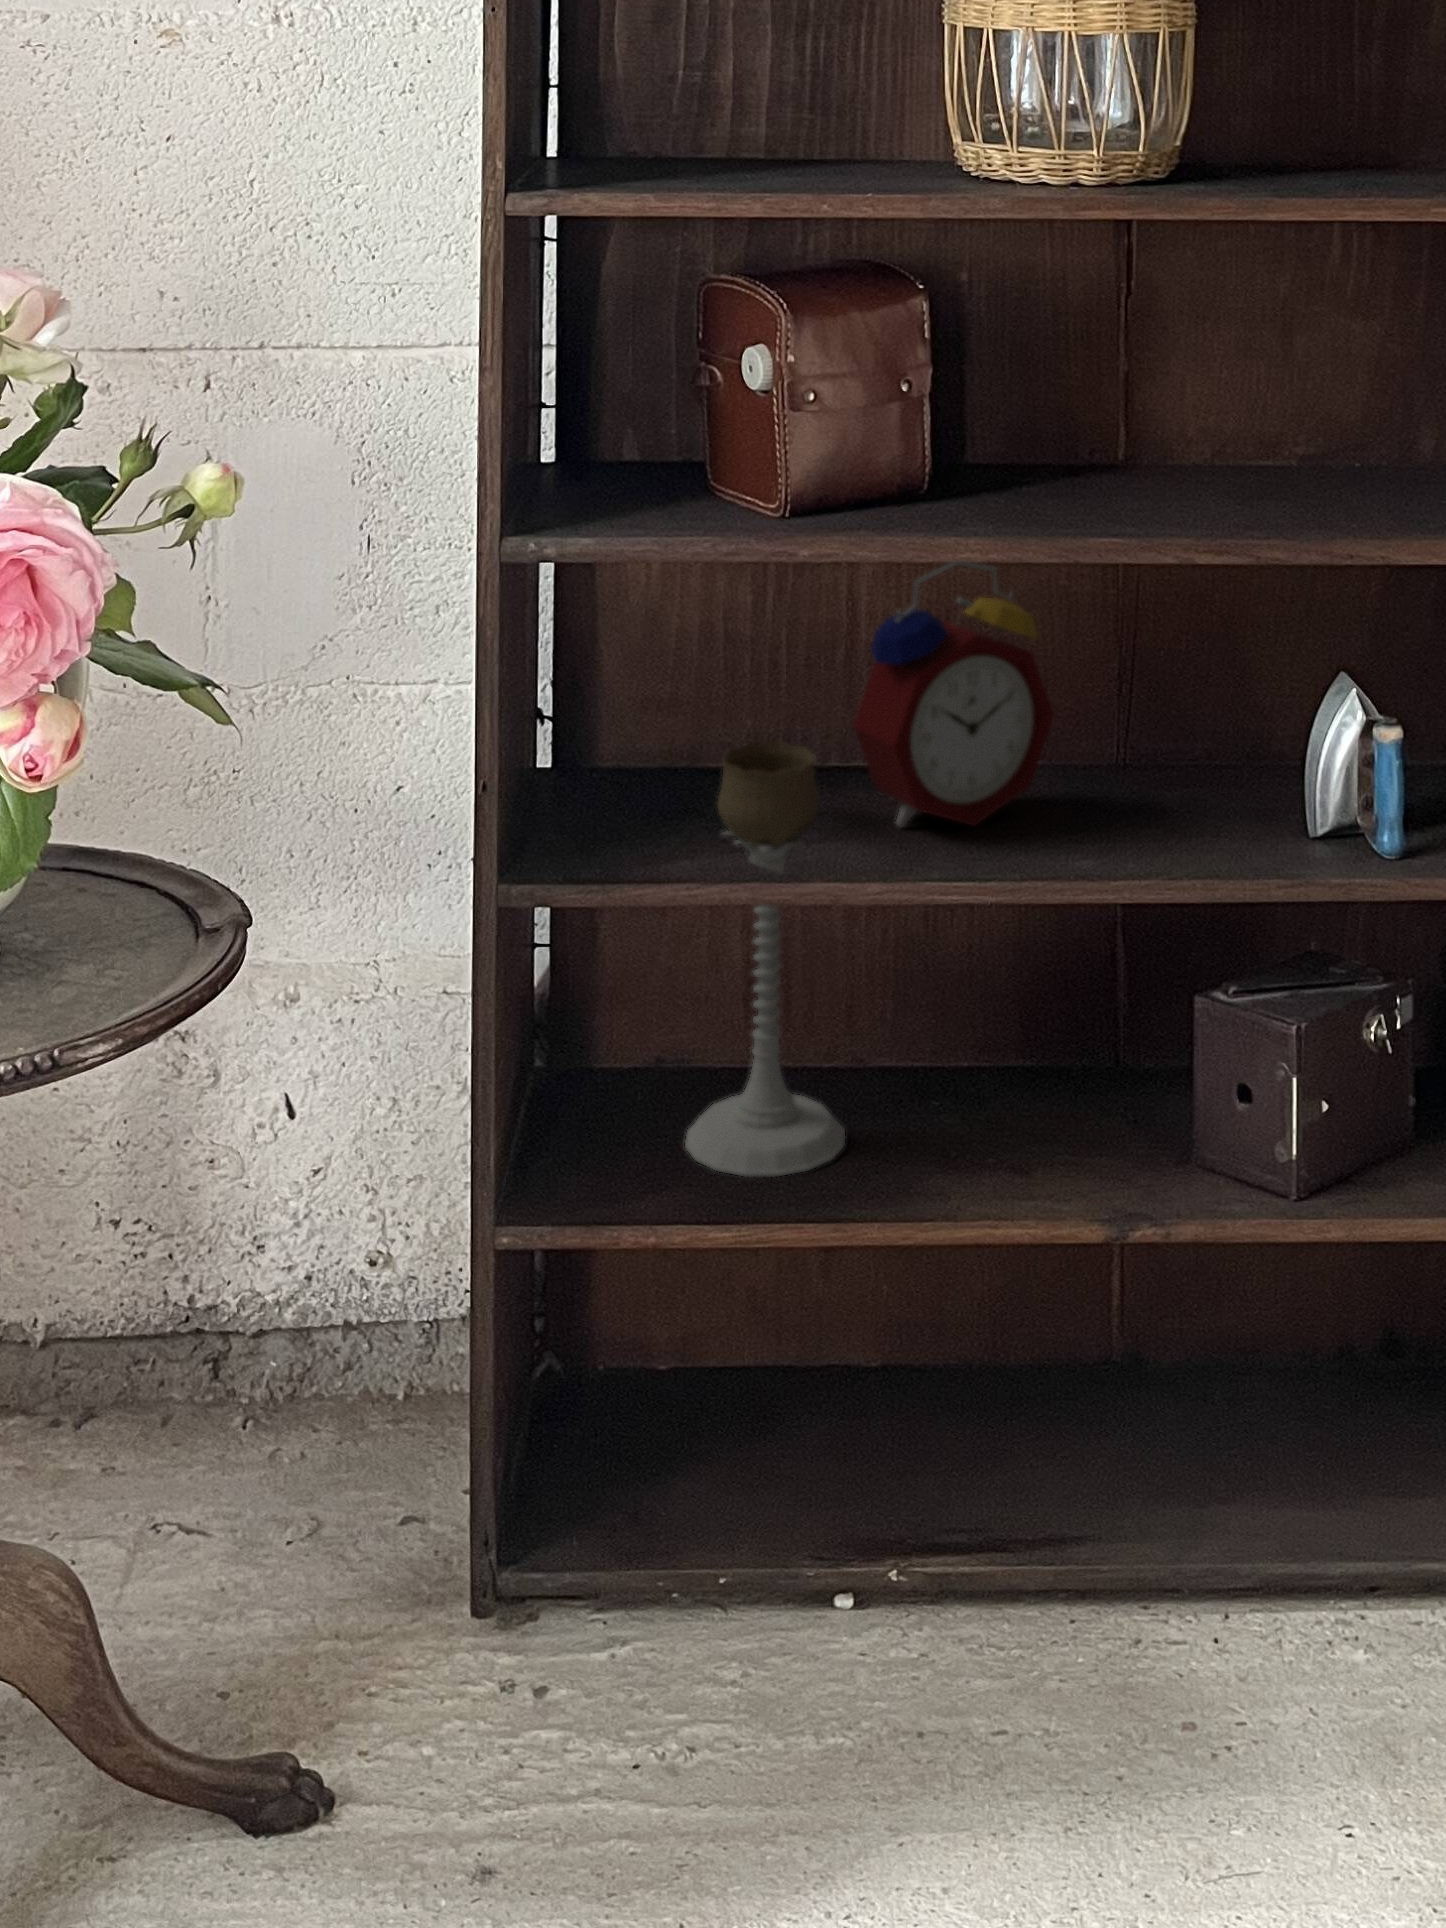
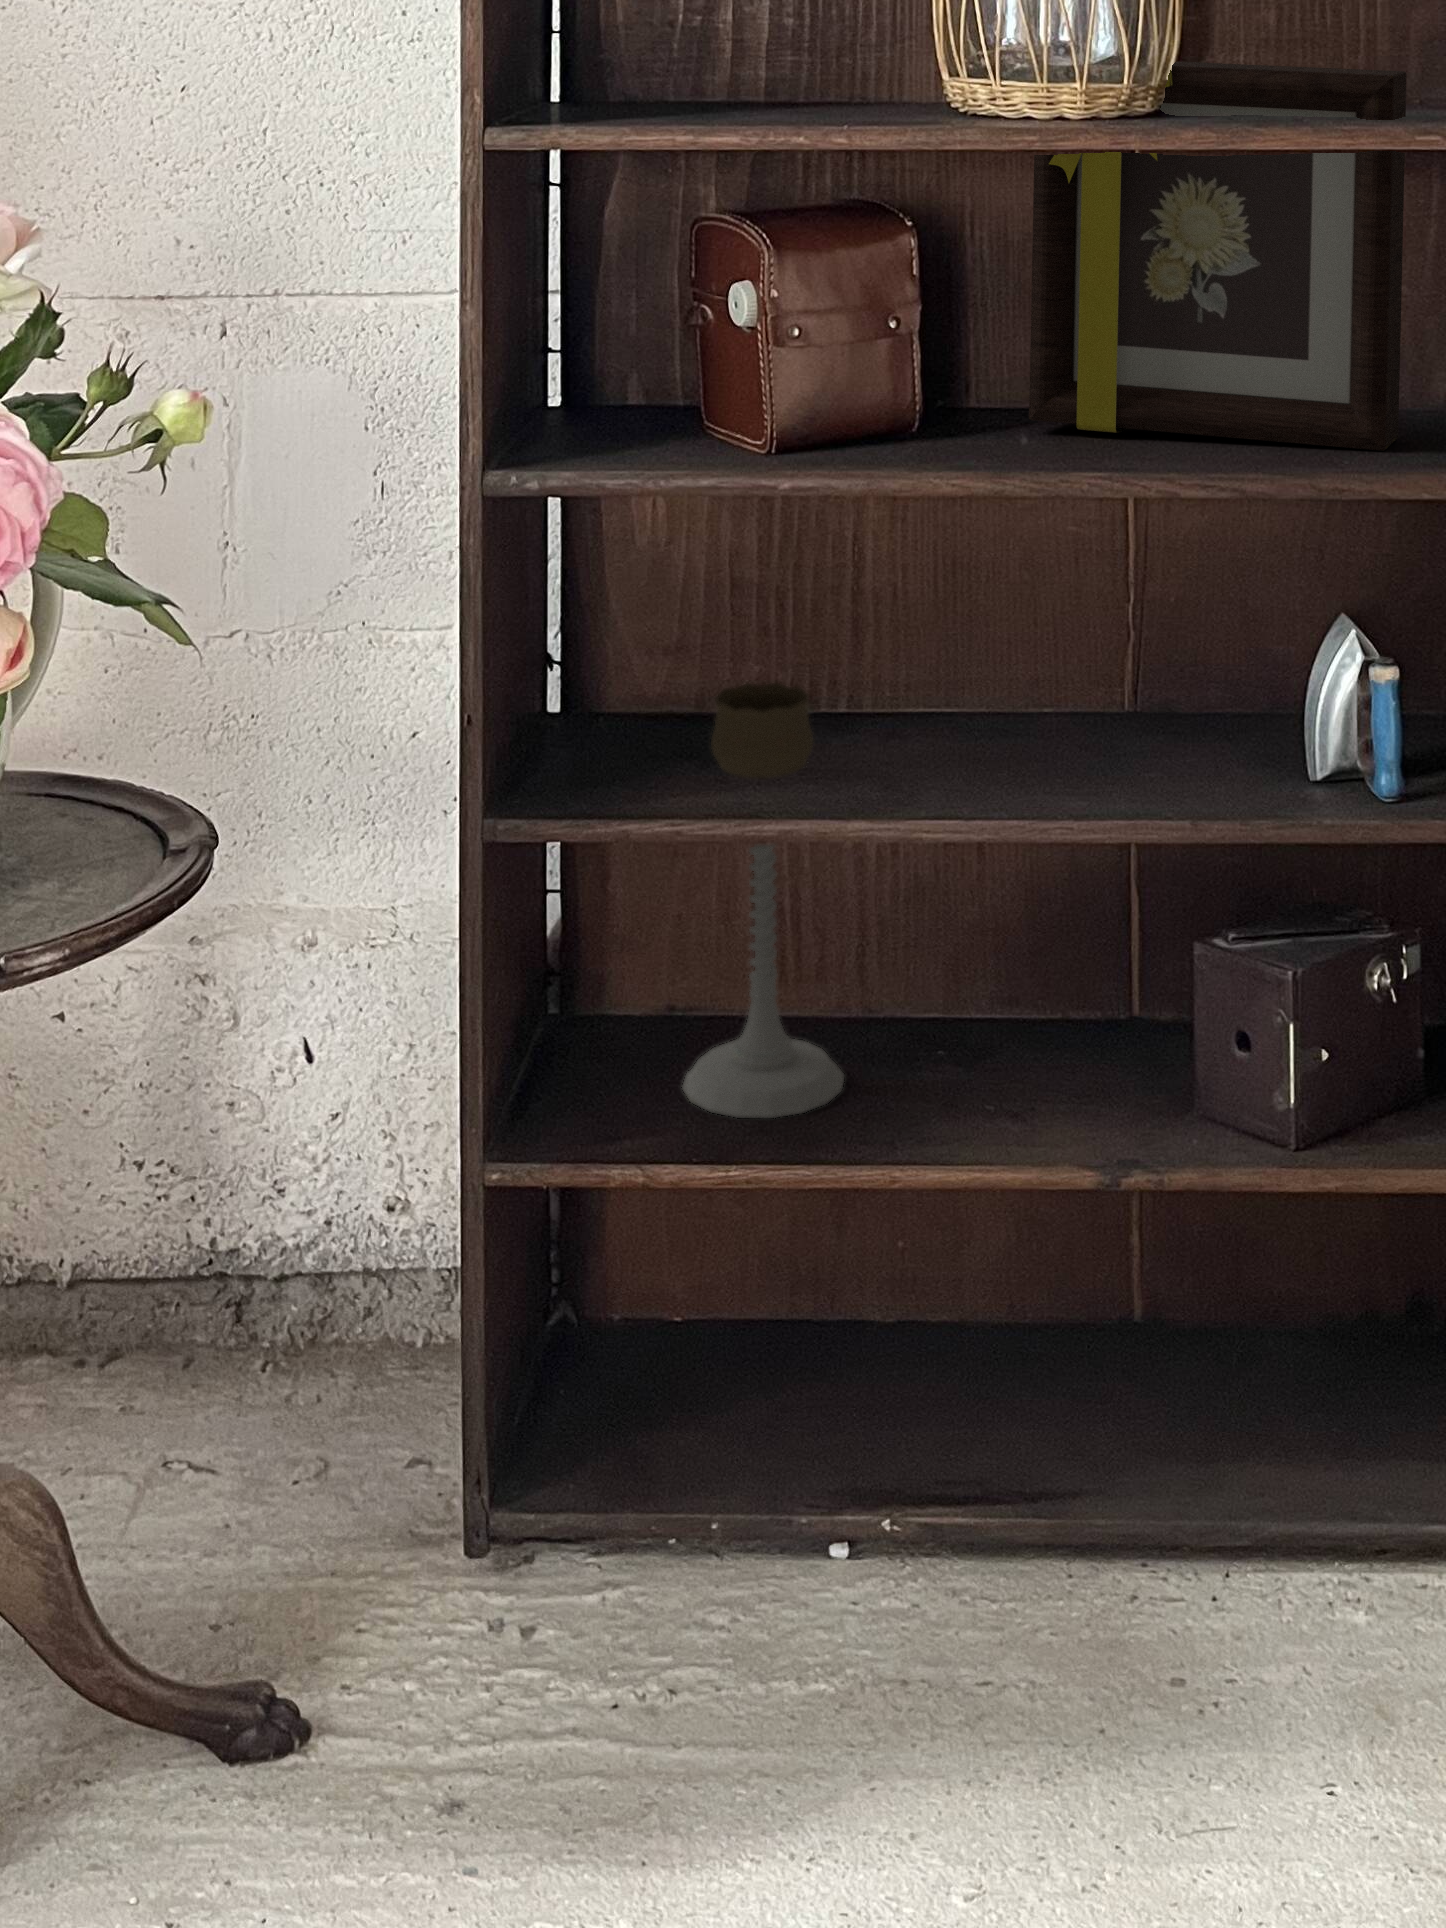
picture frame: none [1034,115,1414,515] -> present [1029,62,1407,451]
alarm clock: present [854,560,1054,827] -> none [846,499,1051,768]

